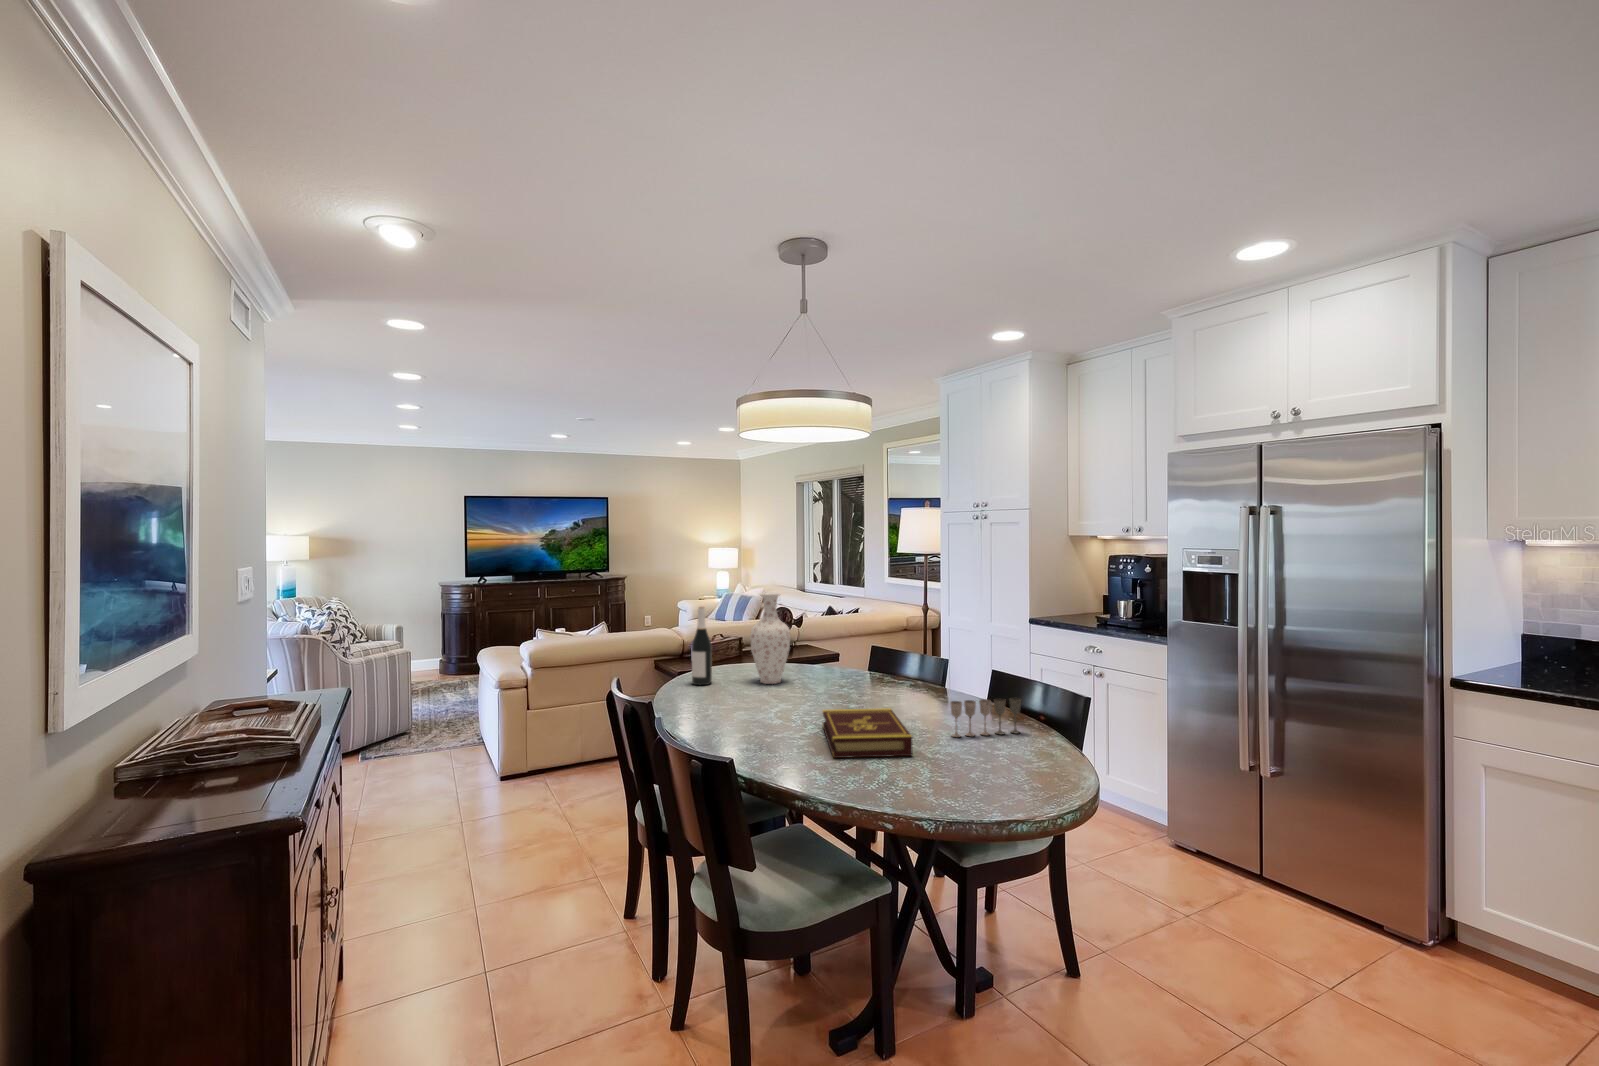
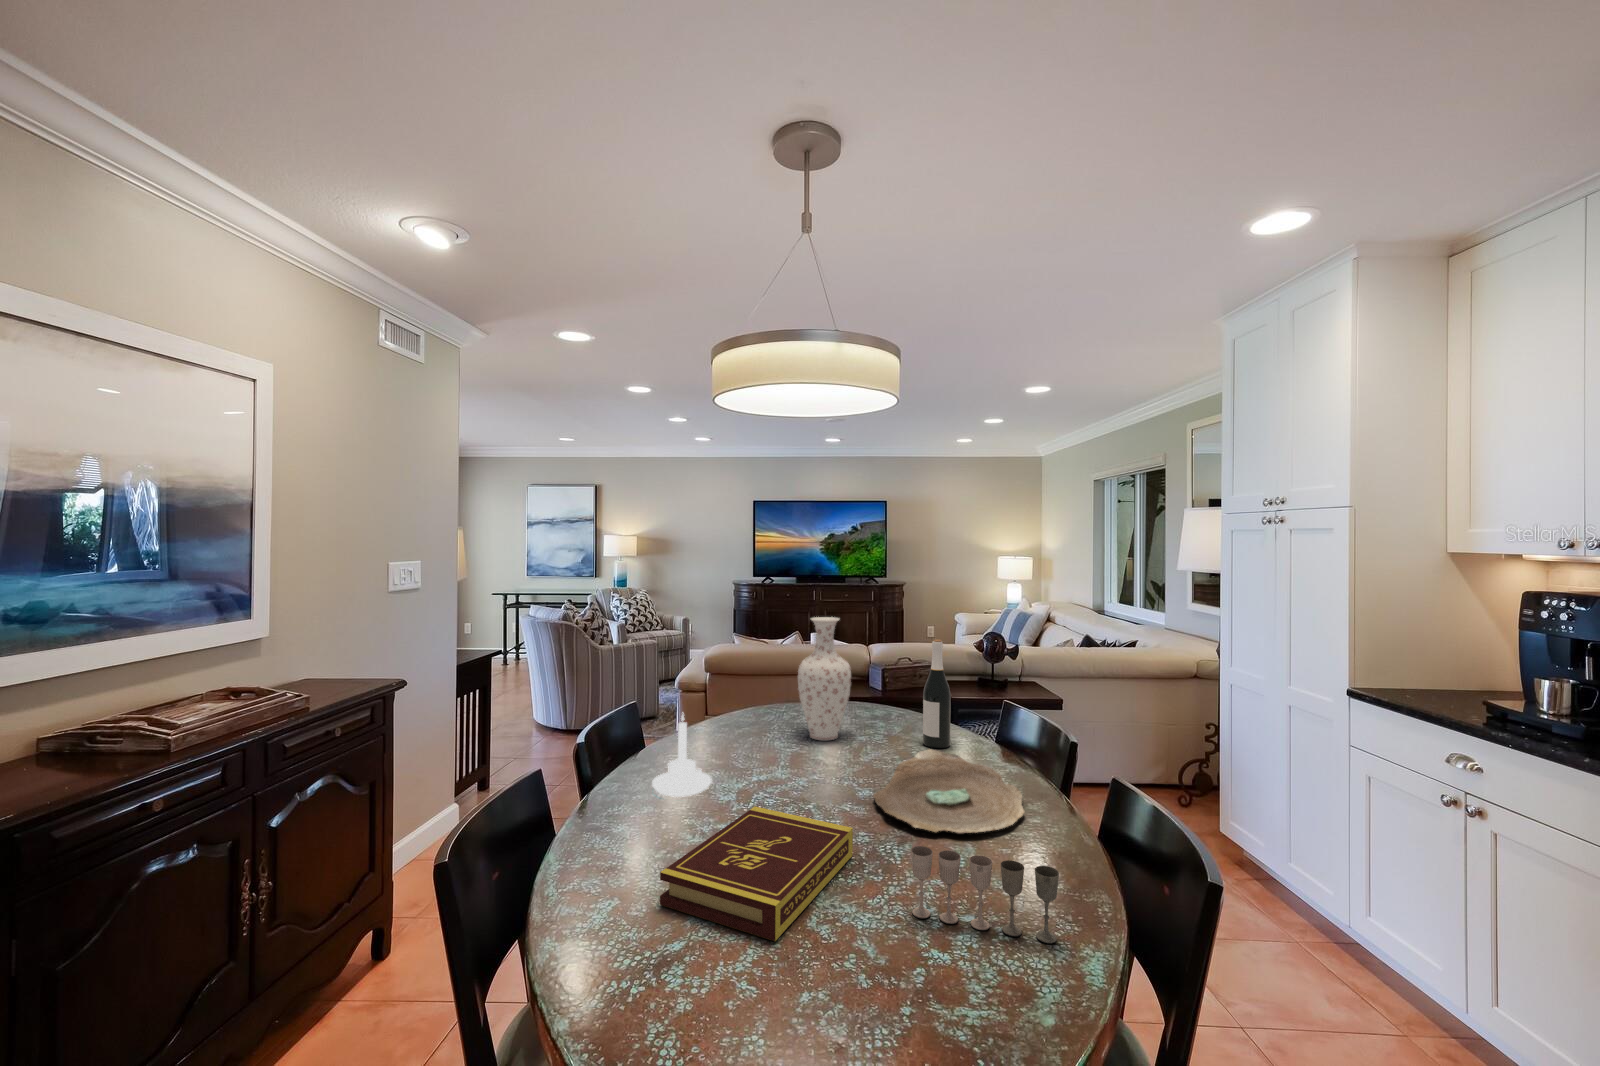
wine bottle: present [692,607,712,685] -> present [923,639,951,748]
candle holder: none [715,662,758,722] -> present [652,714,712,797]
decorative bowl: none [853,674,948,709] -> present [874,749,1024,833]

